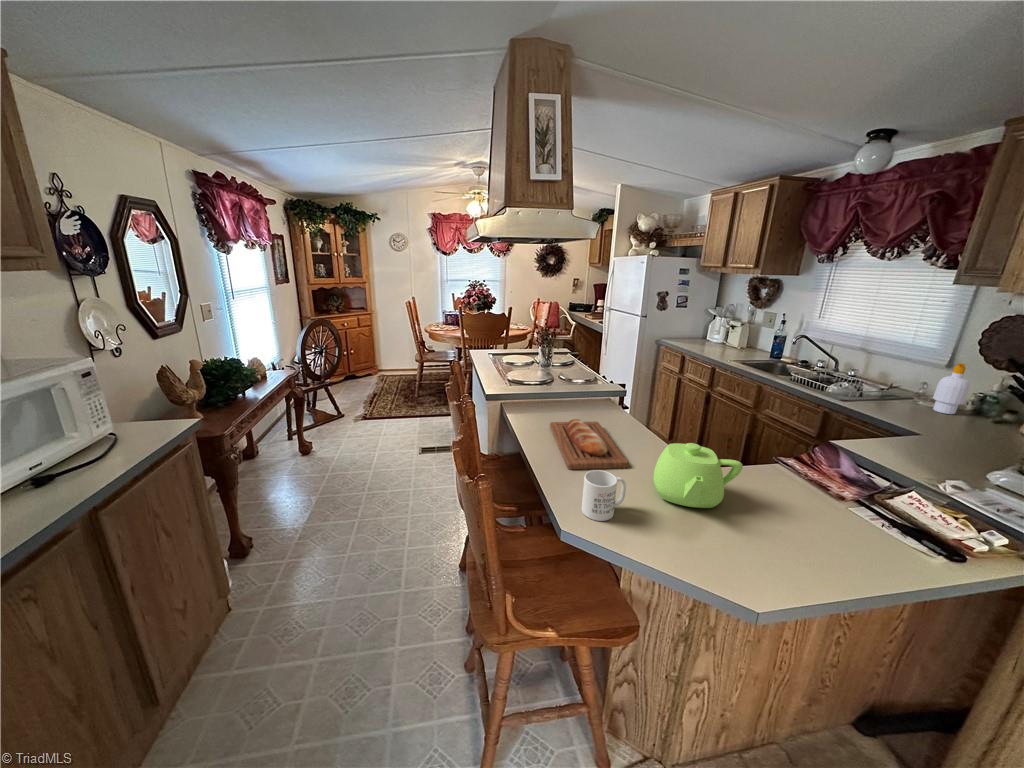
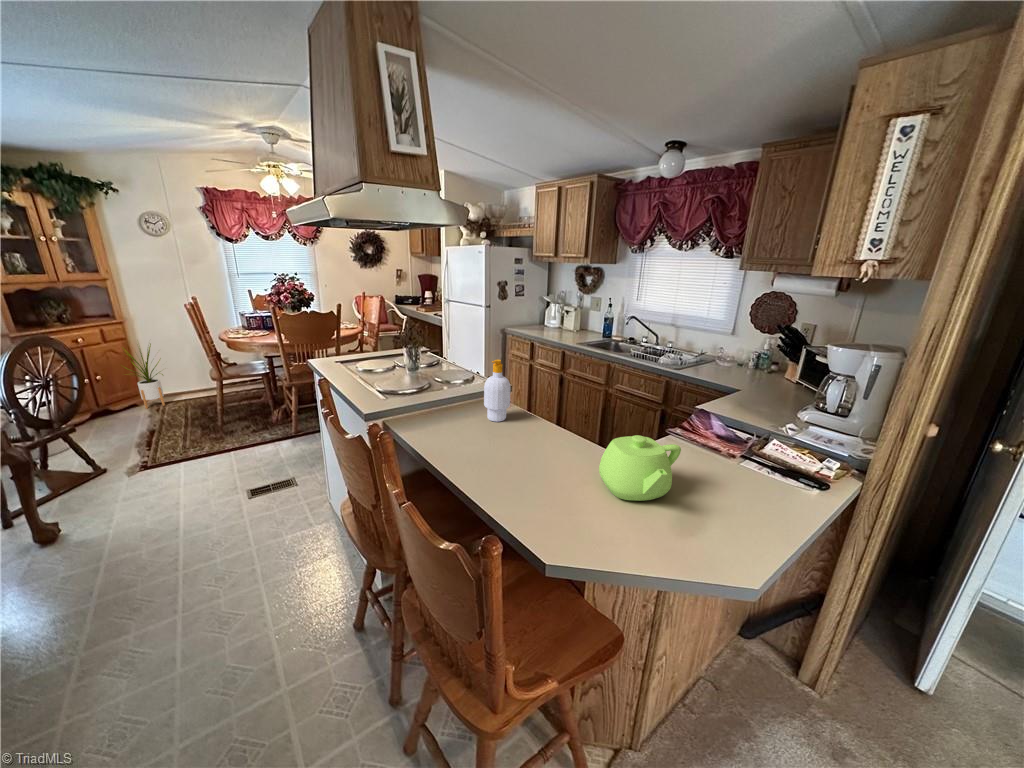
house plant: none [364,327,393,378] -> present [123,344,165,409]
soap bottle: present [933,363,970,414] -> present [484,360,510,422]
bread loaf: present [550,418,628,469] -> none [459,426,565,489]
mug: present [582,470,626,521] -> none [553,486,594,545]

